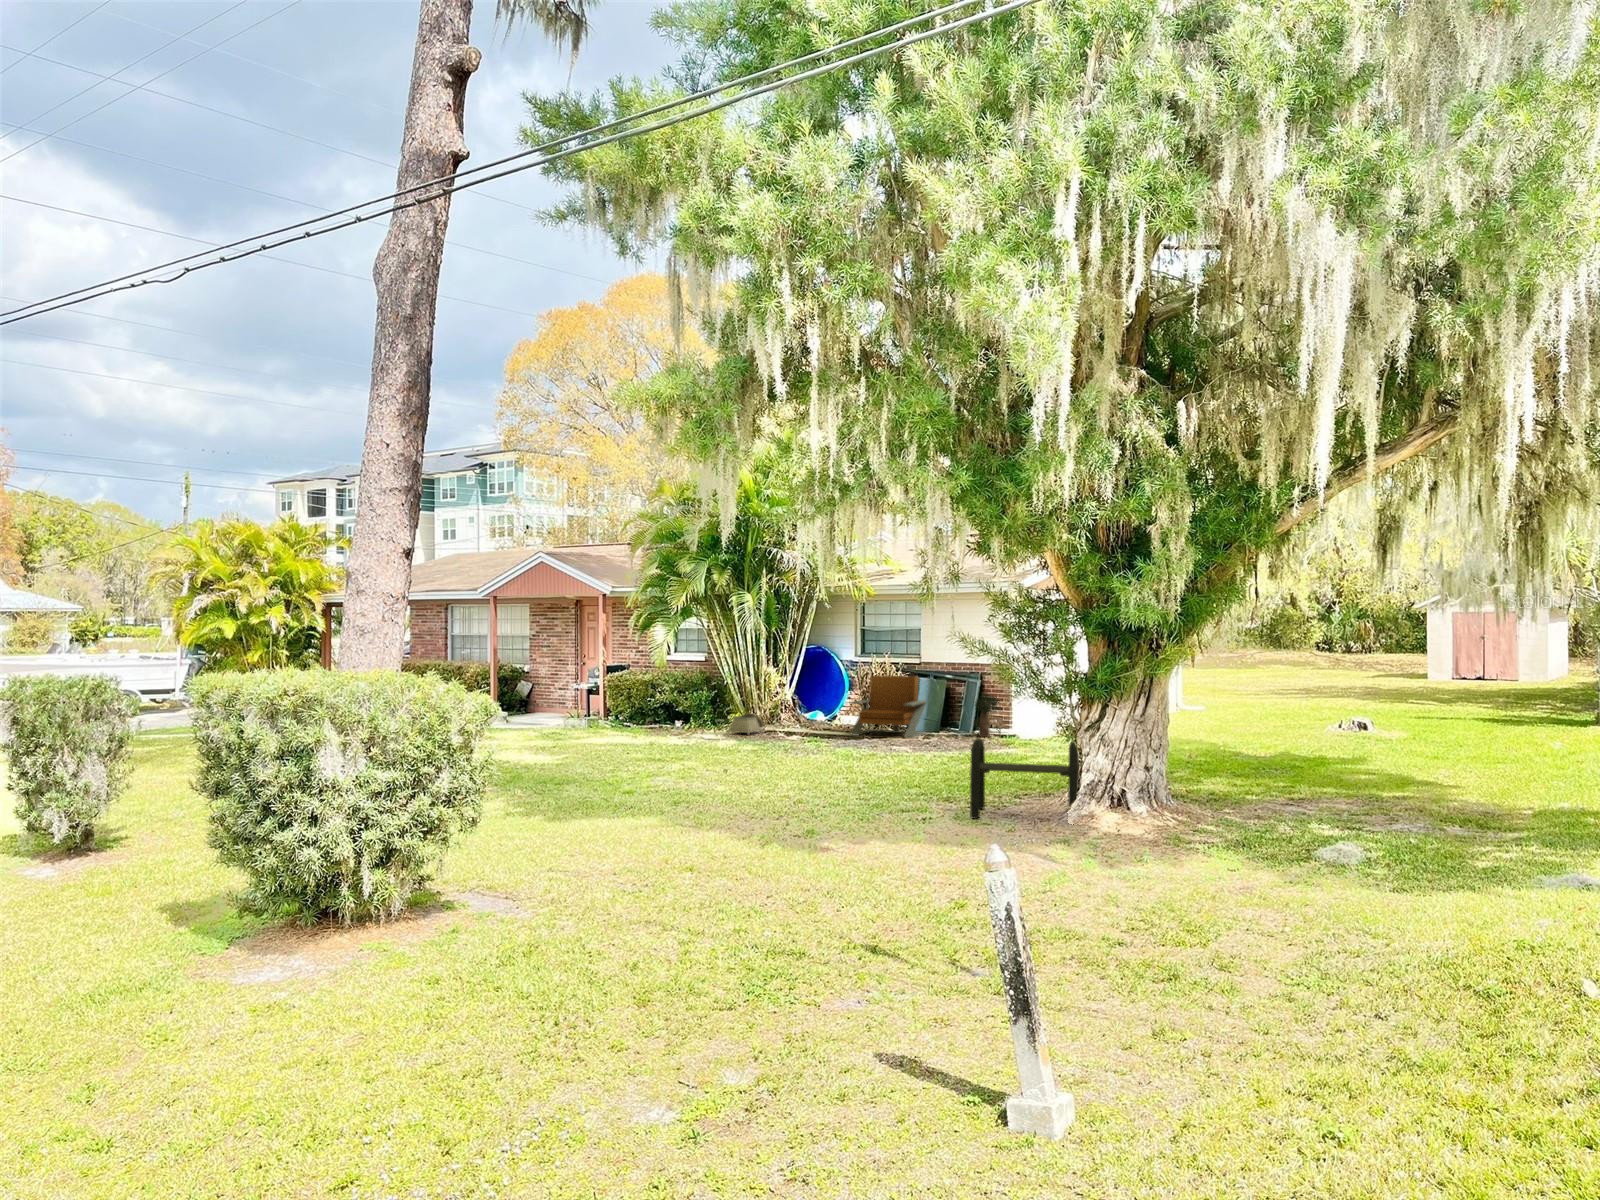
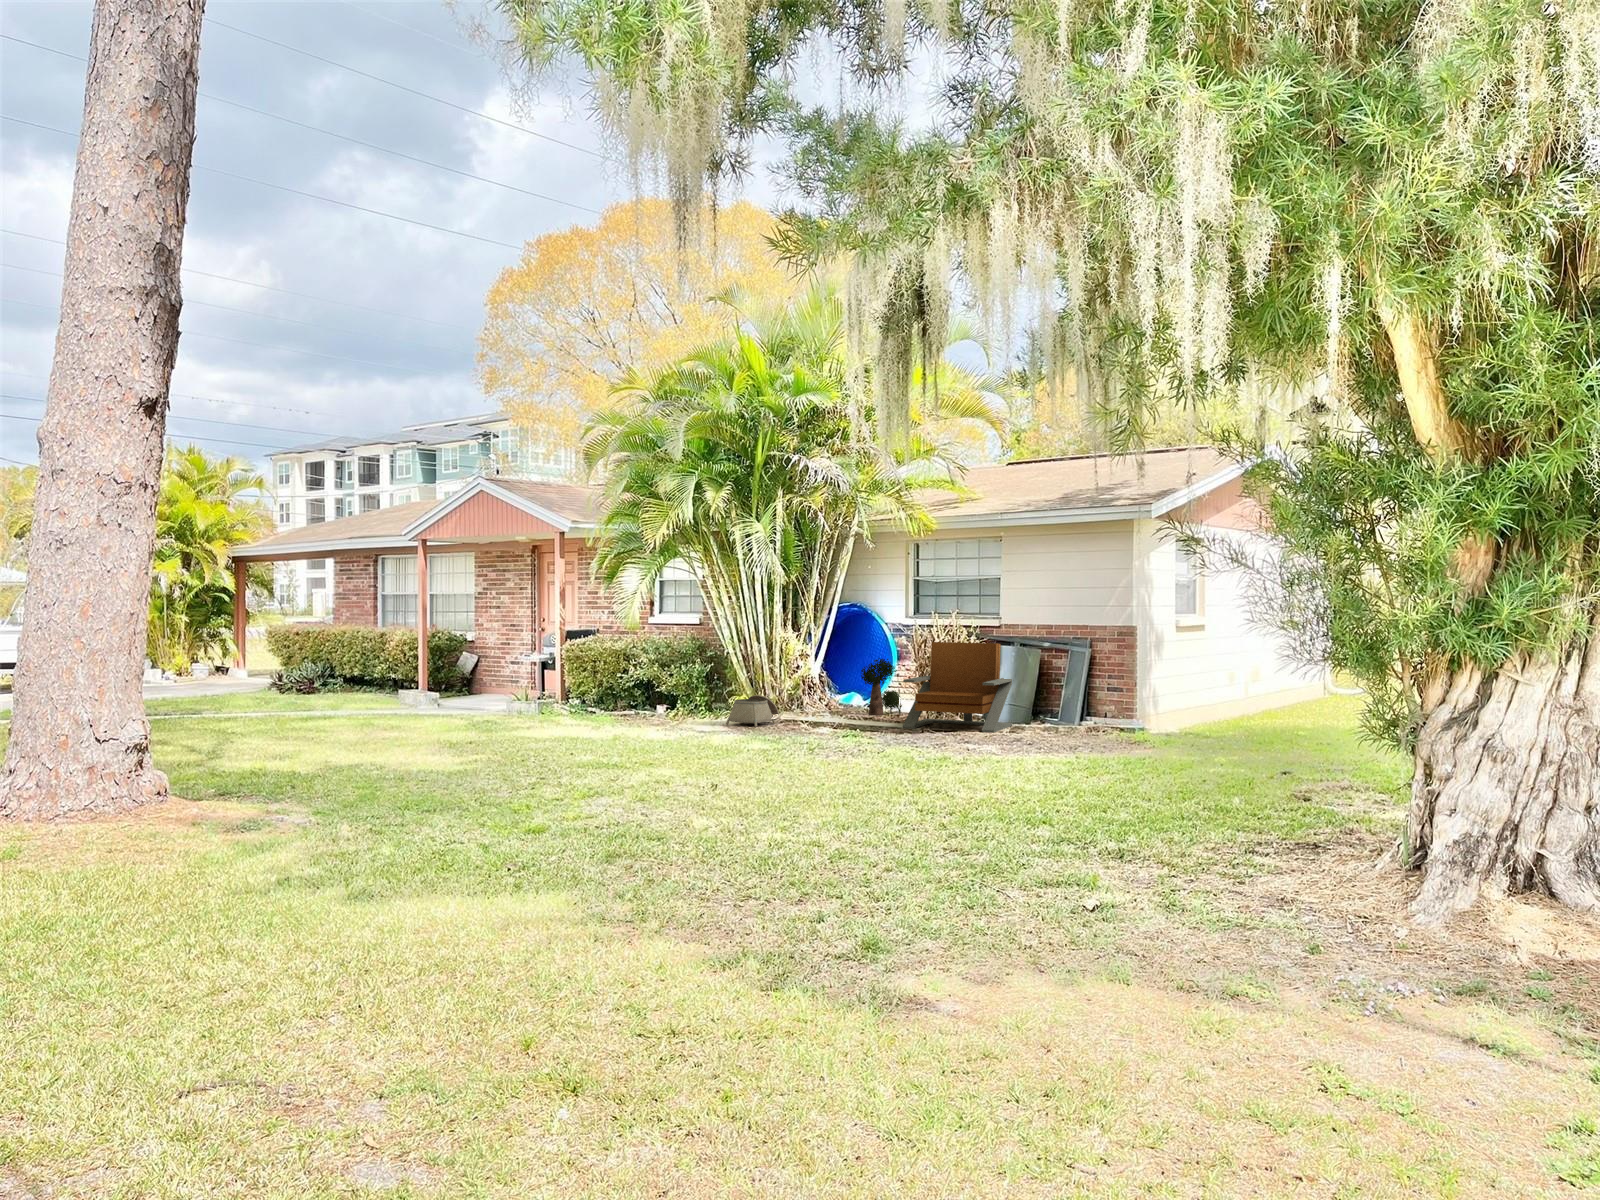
potted plant: present [975,693,1001,737] -> present [861,658,902,715]
bench: present [970,738,1079,819] -> none [1177,739,1425,924]

